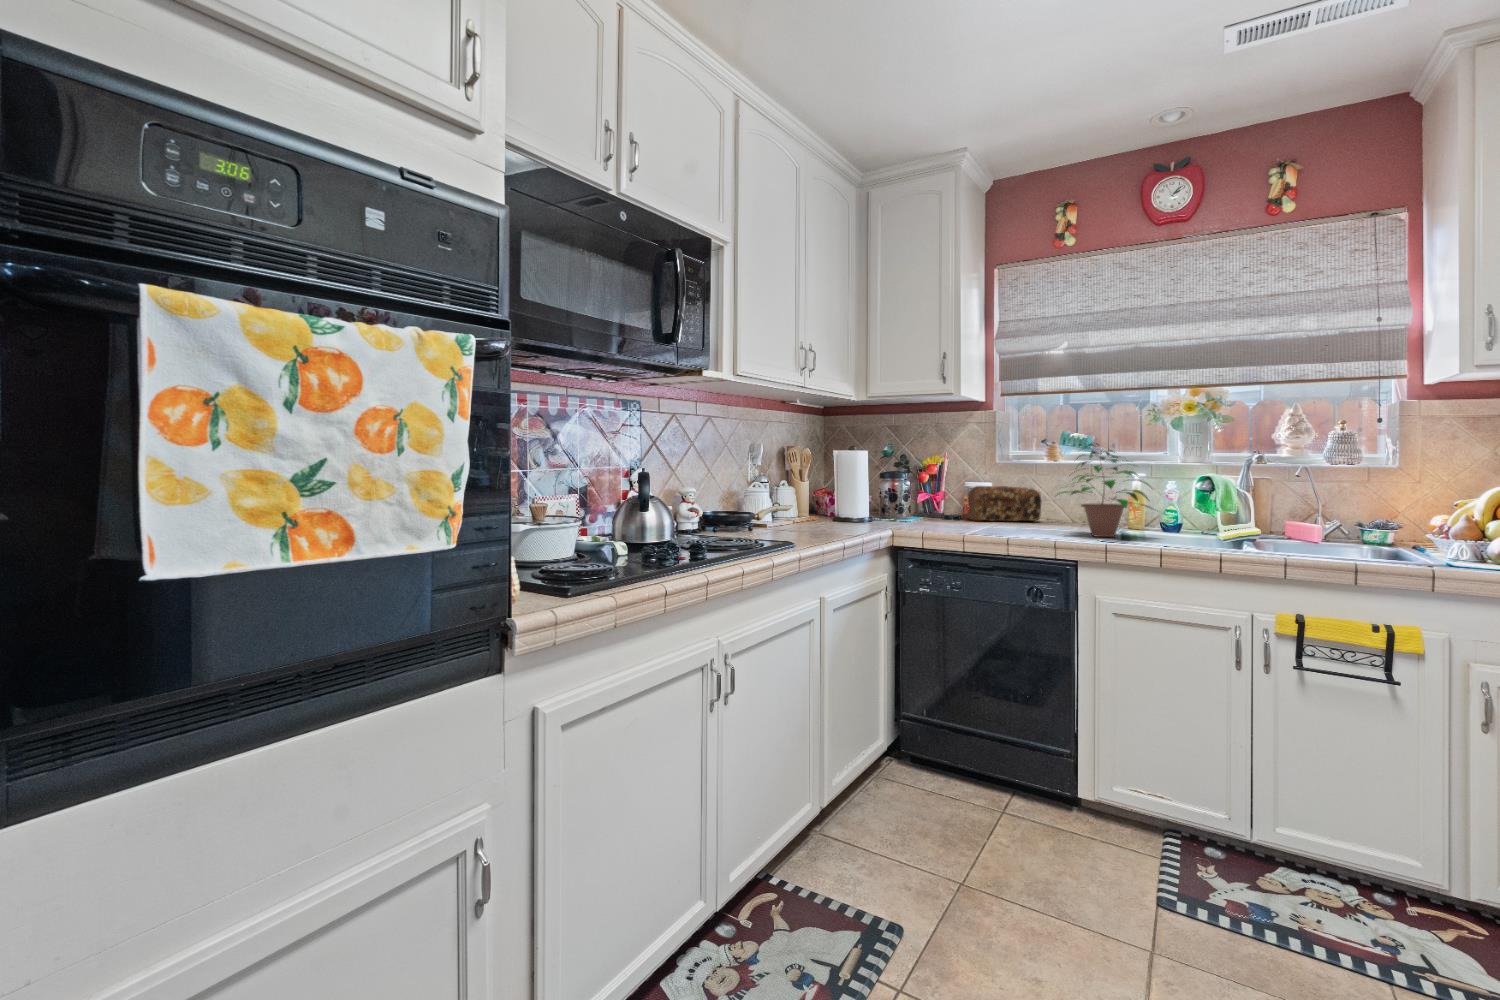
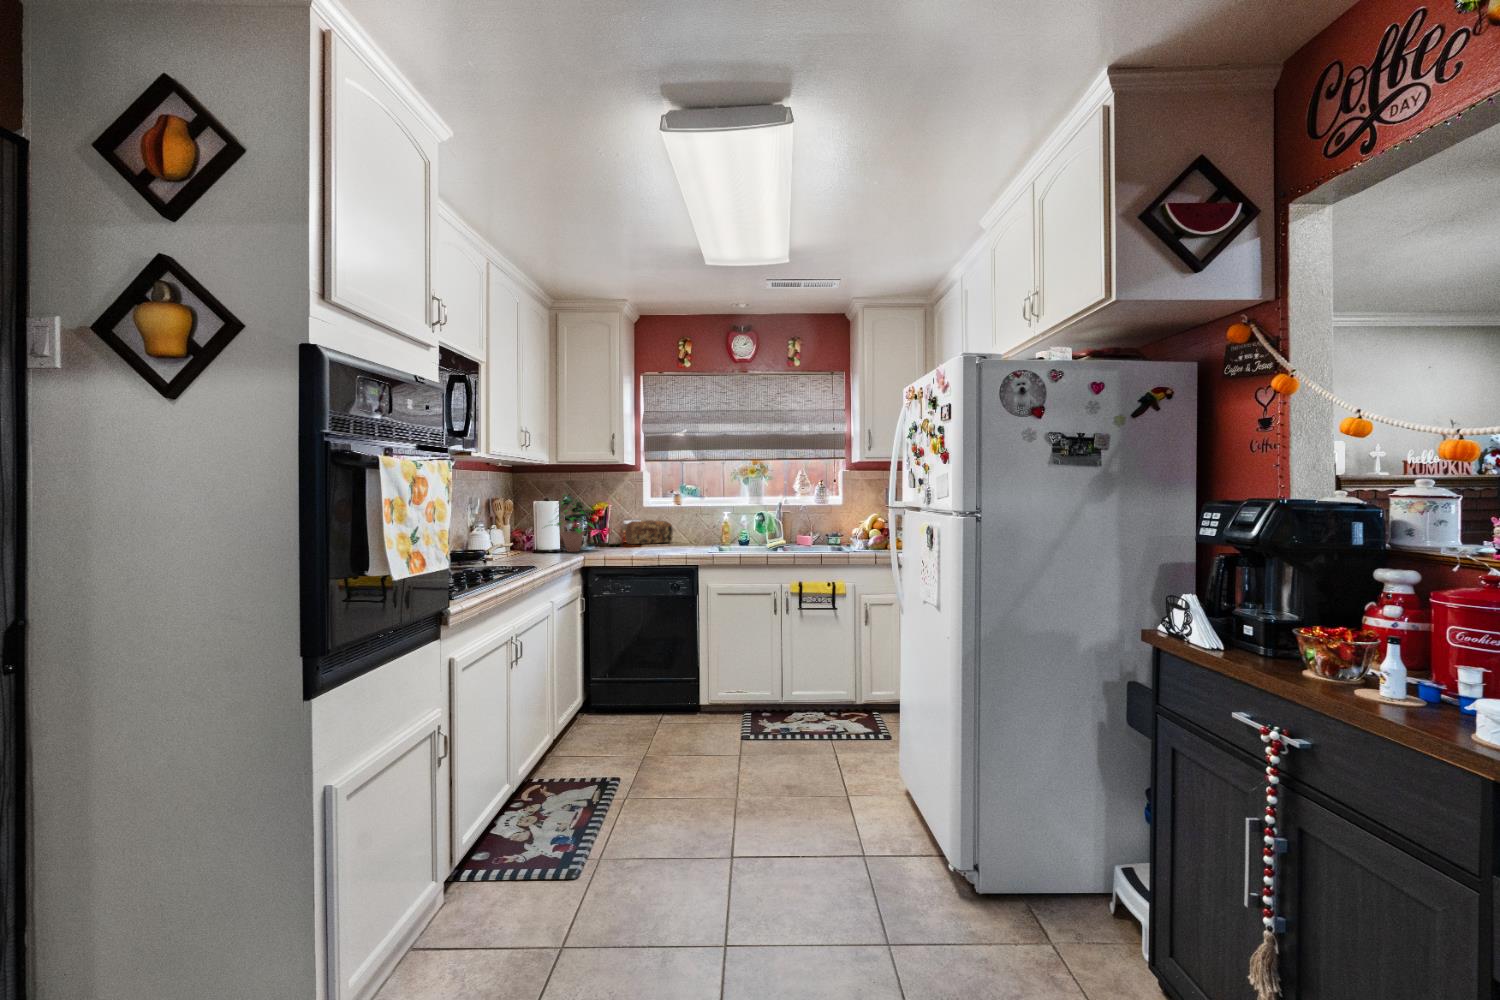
potted plant: present [1057,443,1152,537] -> present [557,495,594,552]

